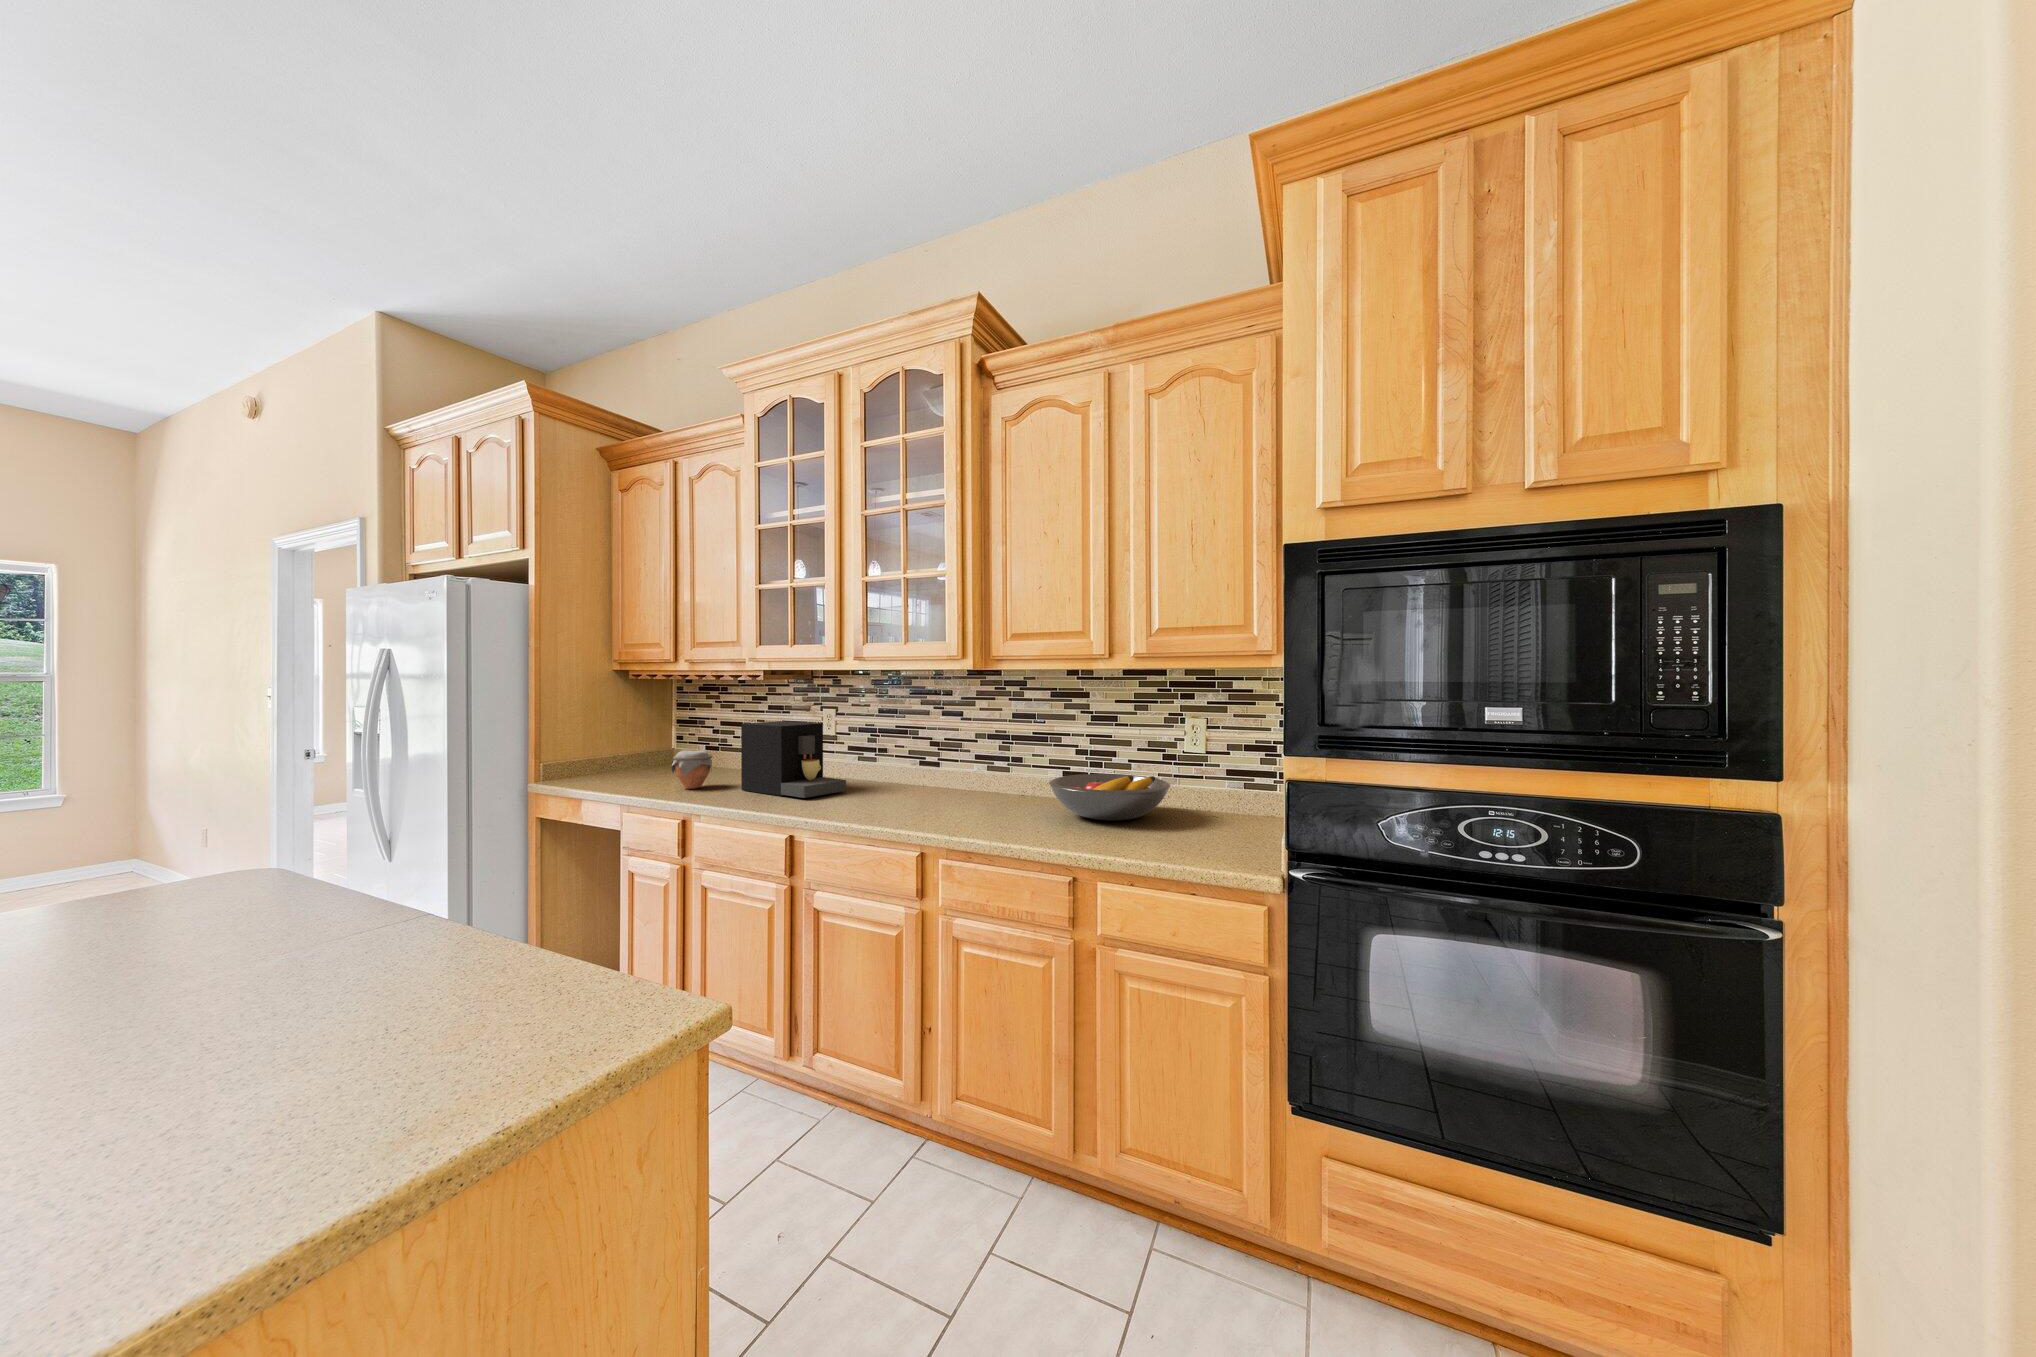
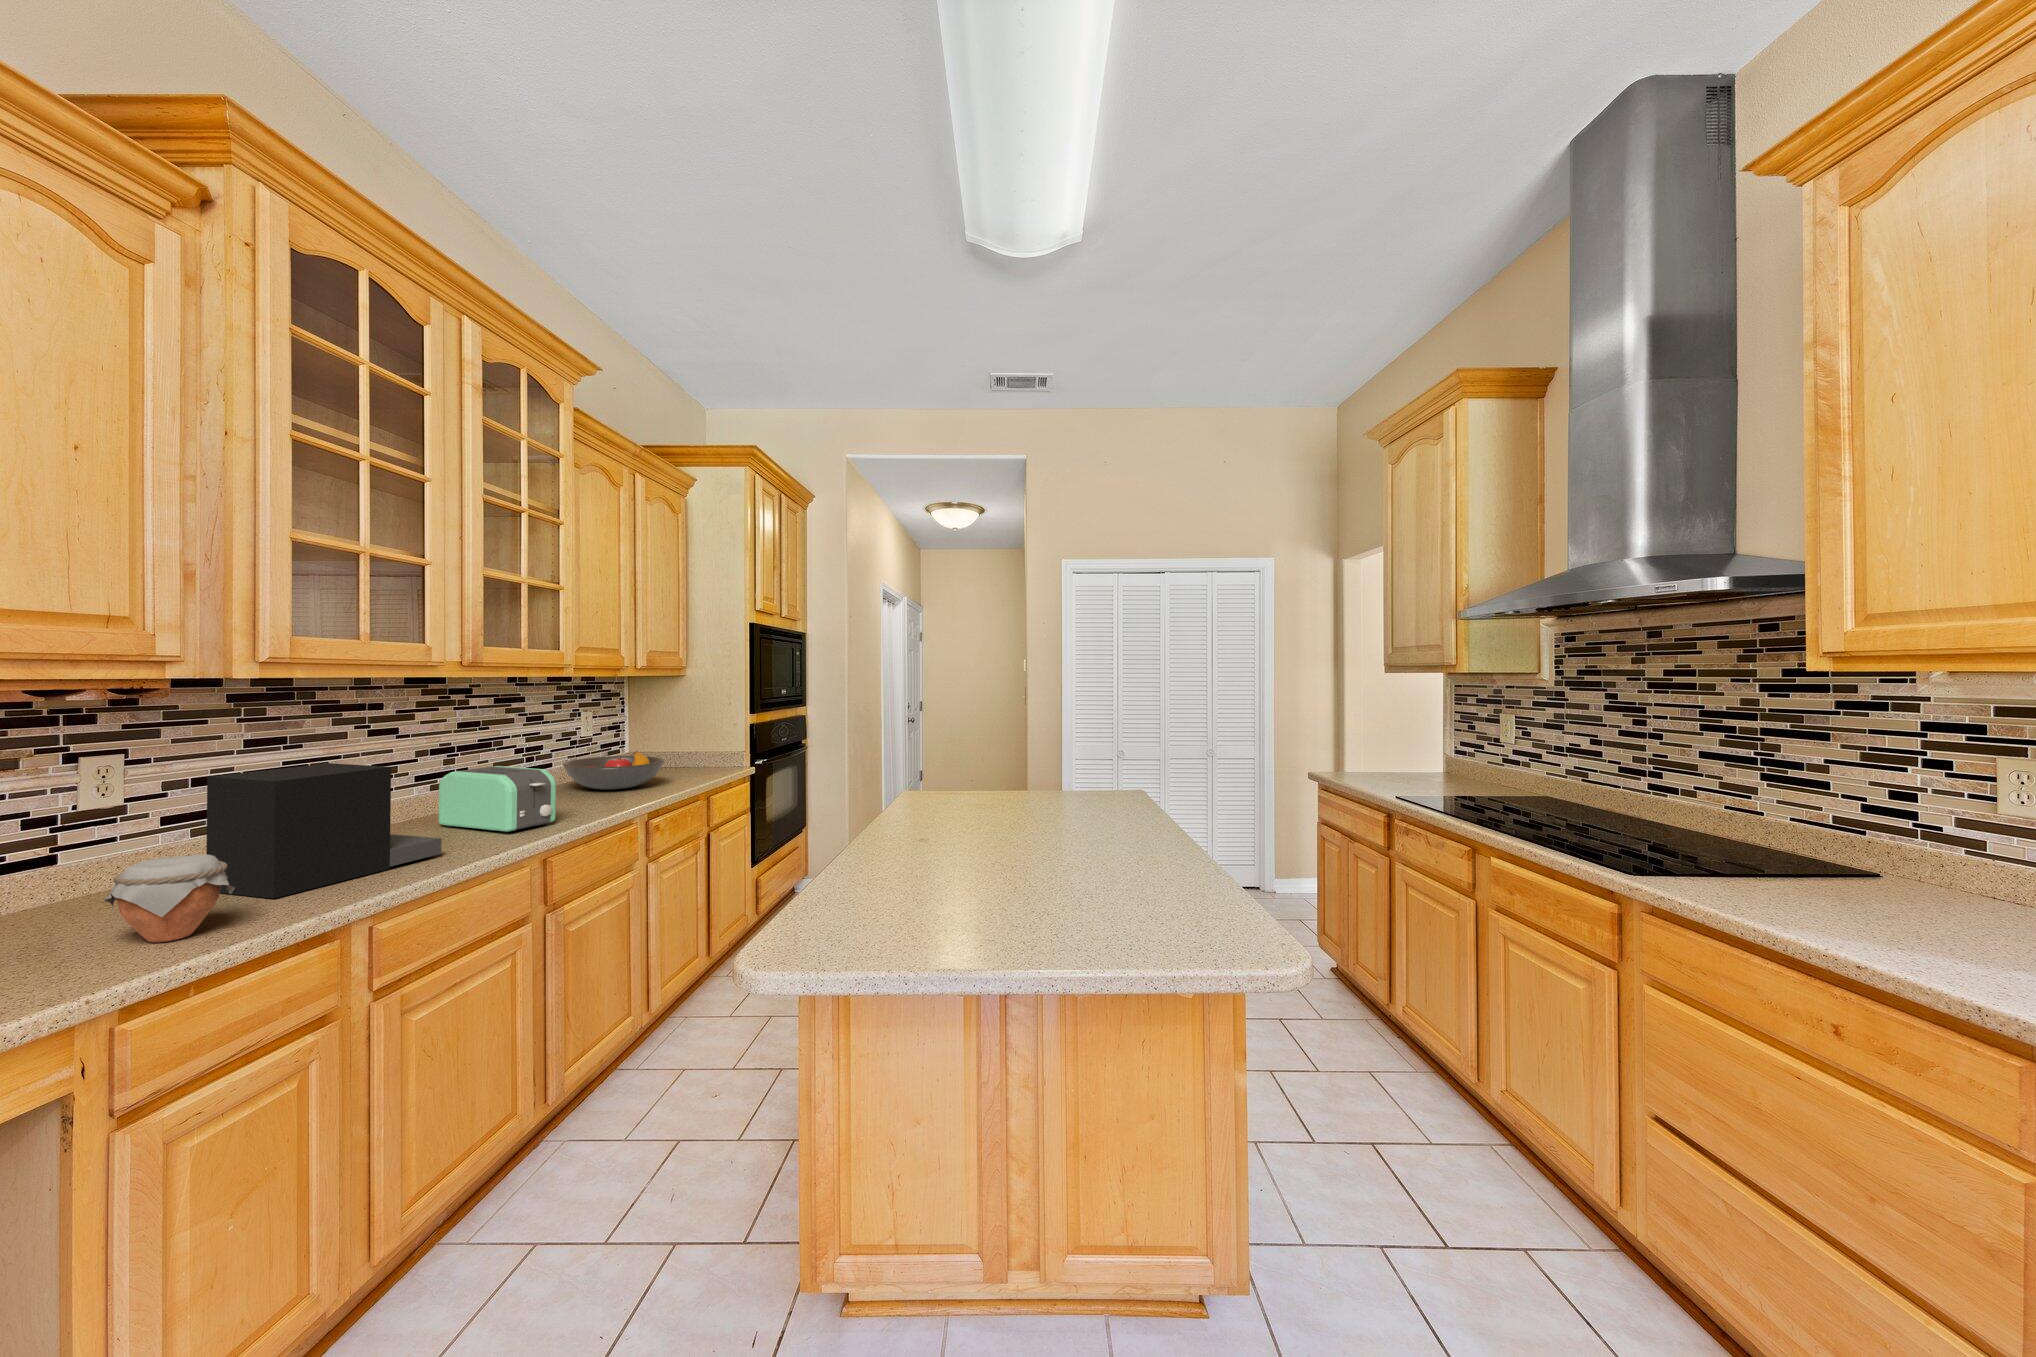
toaster: none [862,749,954,809] -> present [439,766,556,833]

